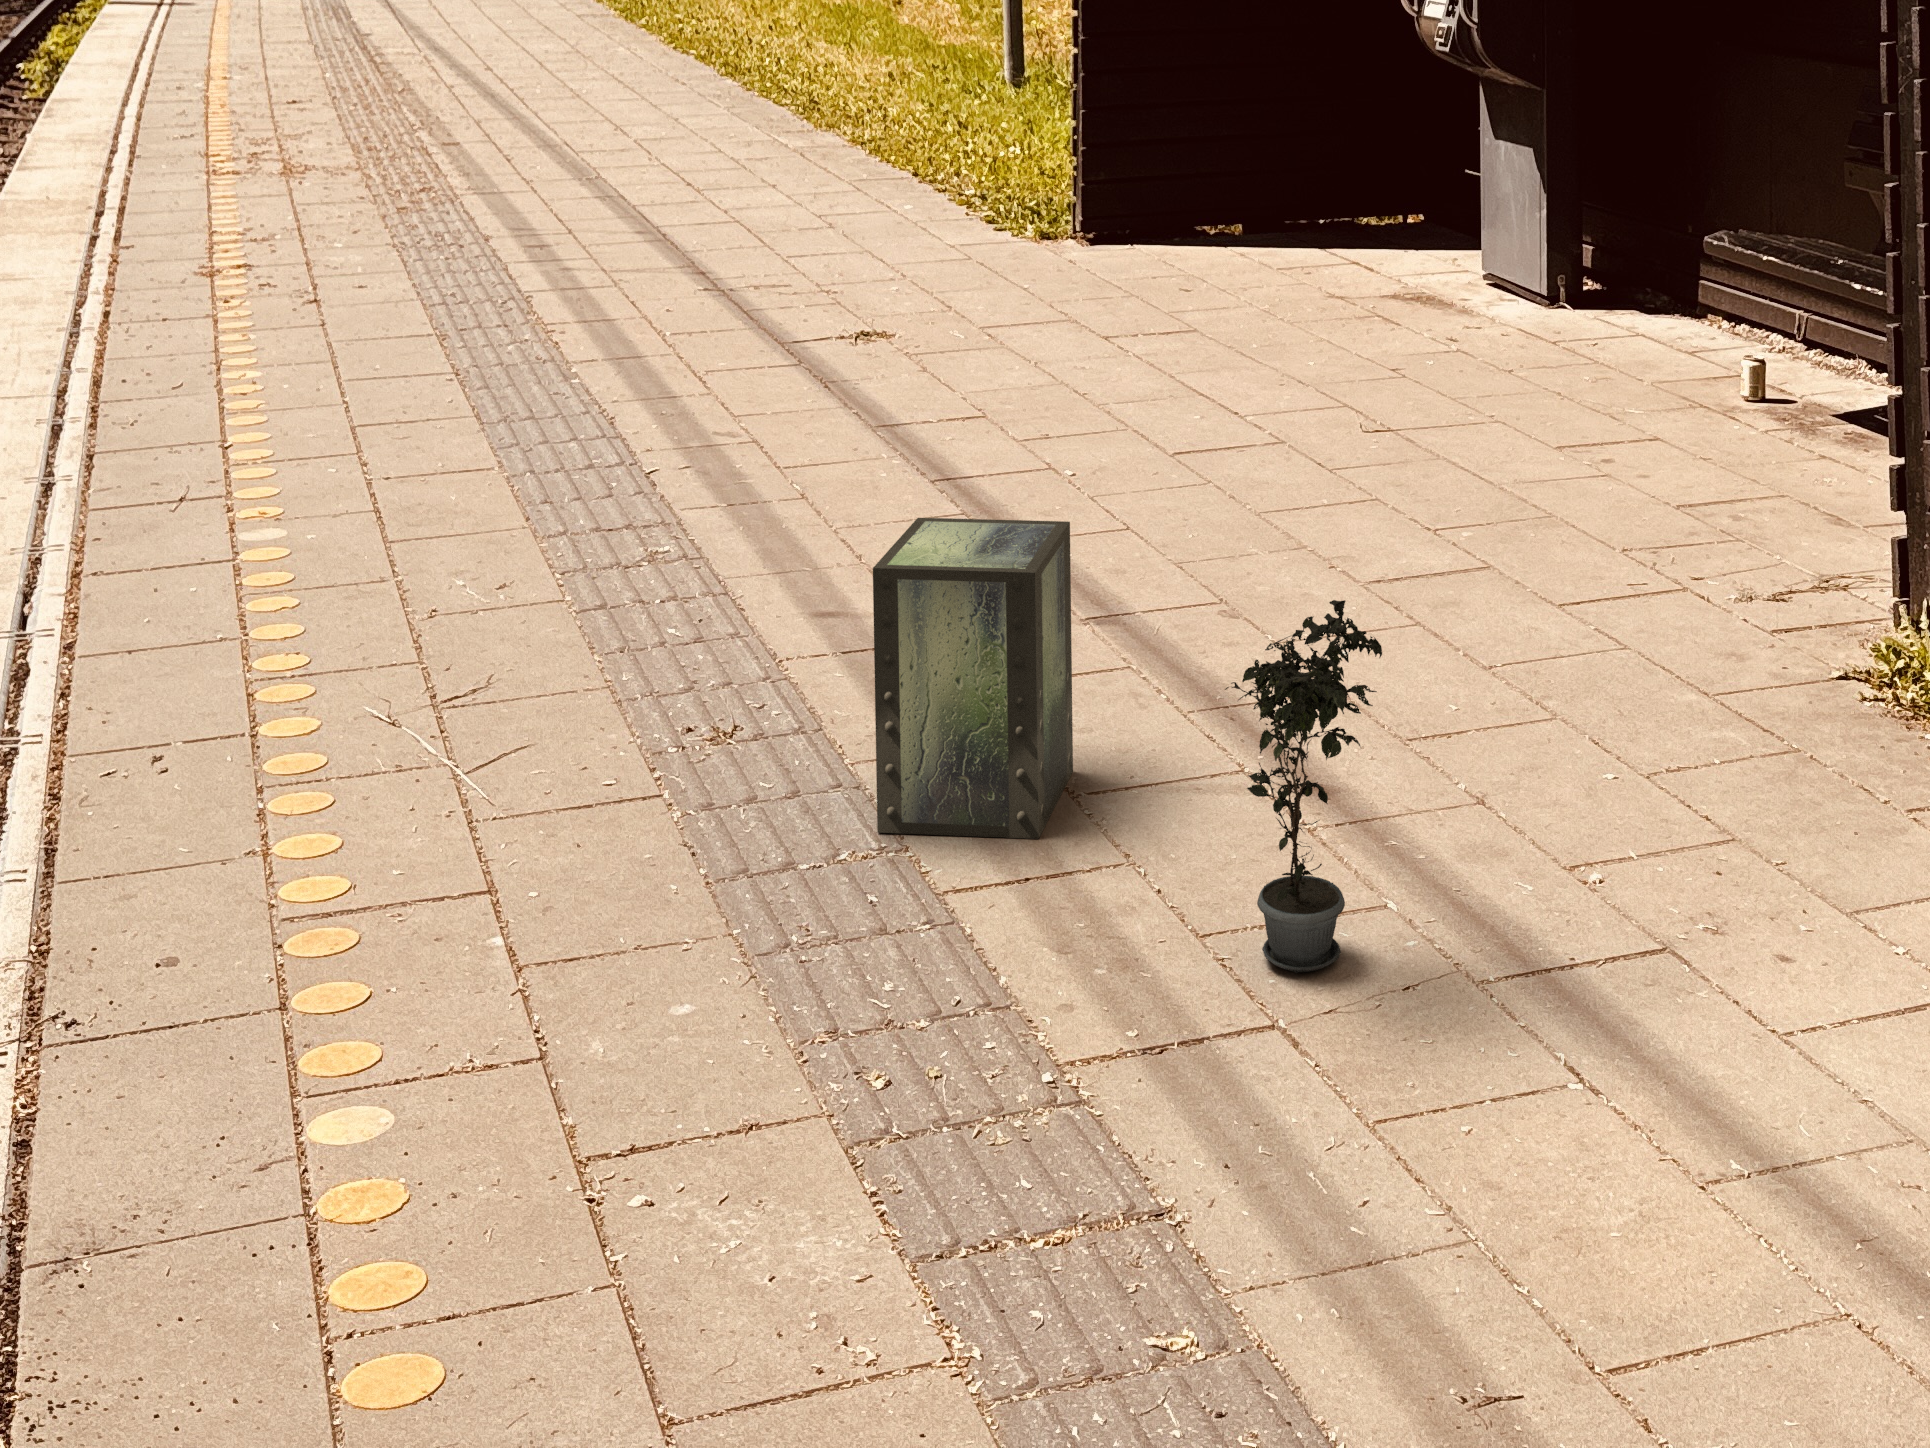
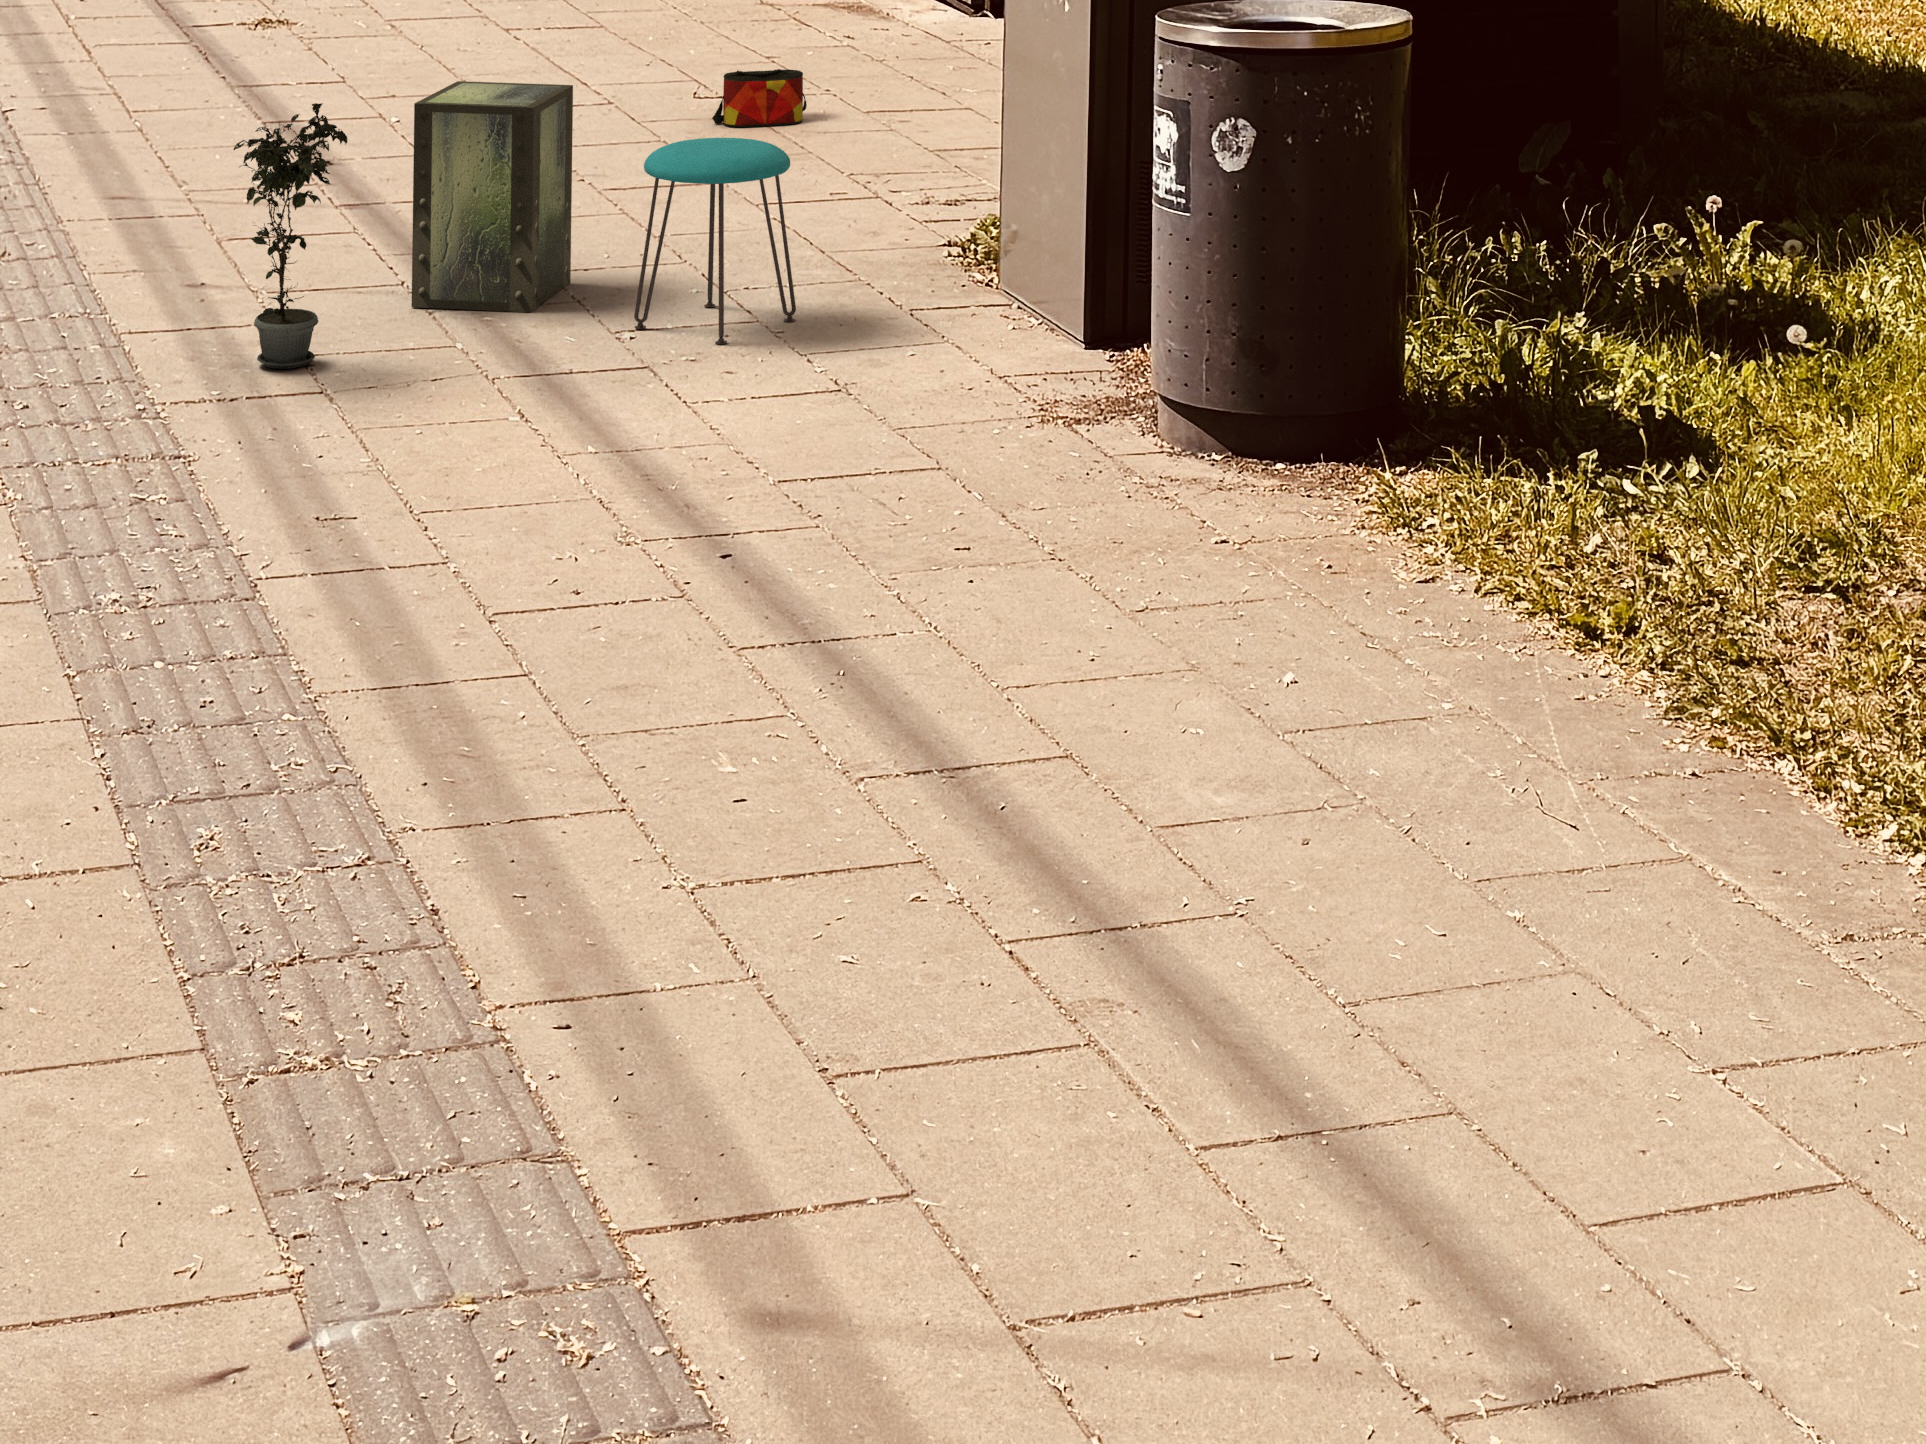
bag: none [1484,400,1580,468] -> present [712,69,807,127]
storage box: present [873,518,1073,839] -> present [412,81,573,312]
stool: none [1715,592,1916,892] -> present [634,138,796,344]

